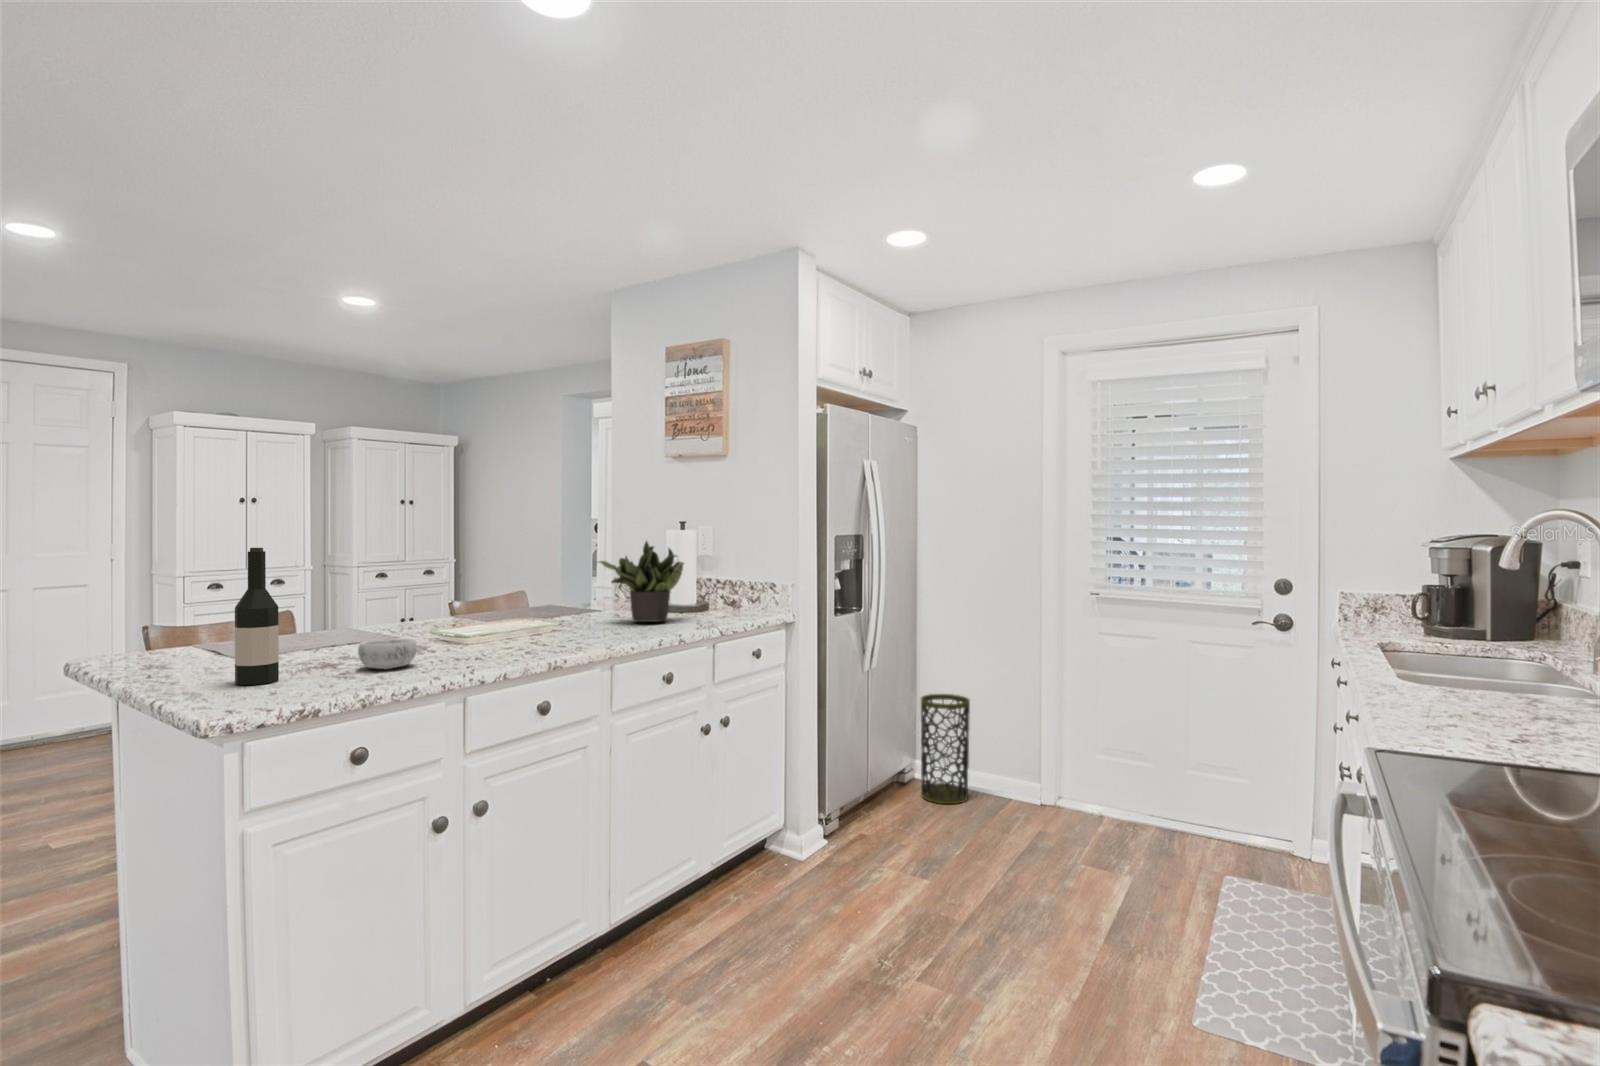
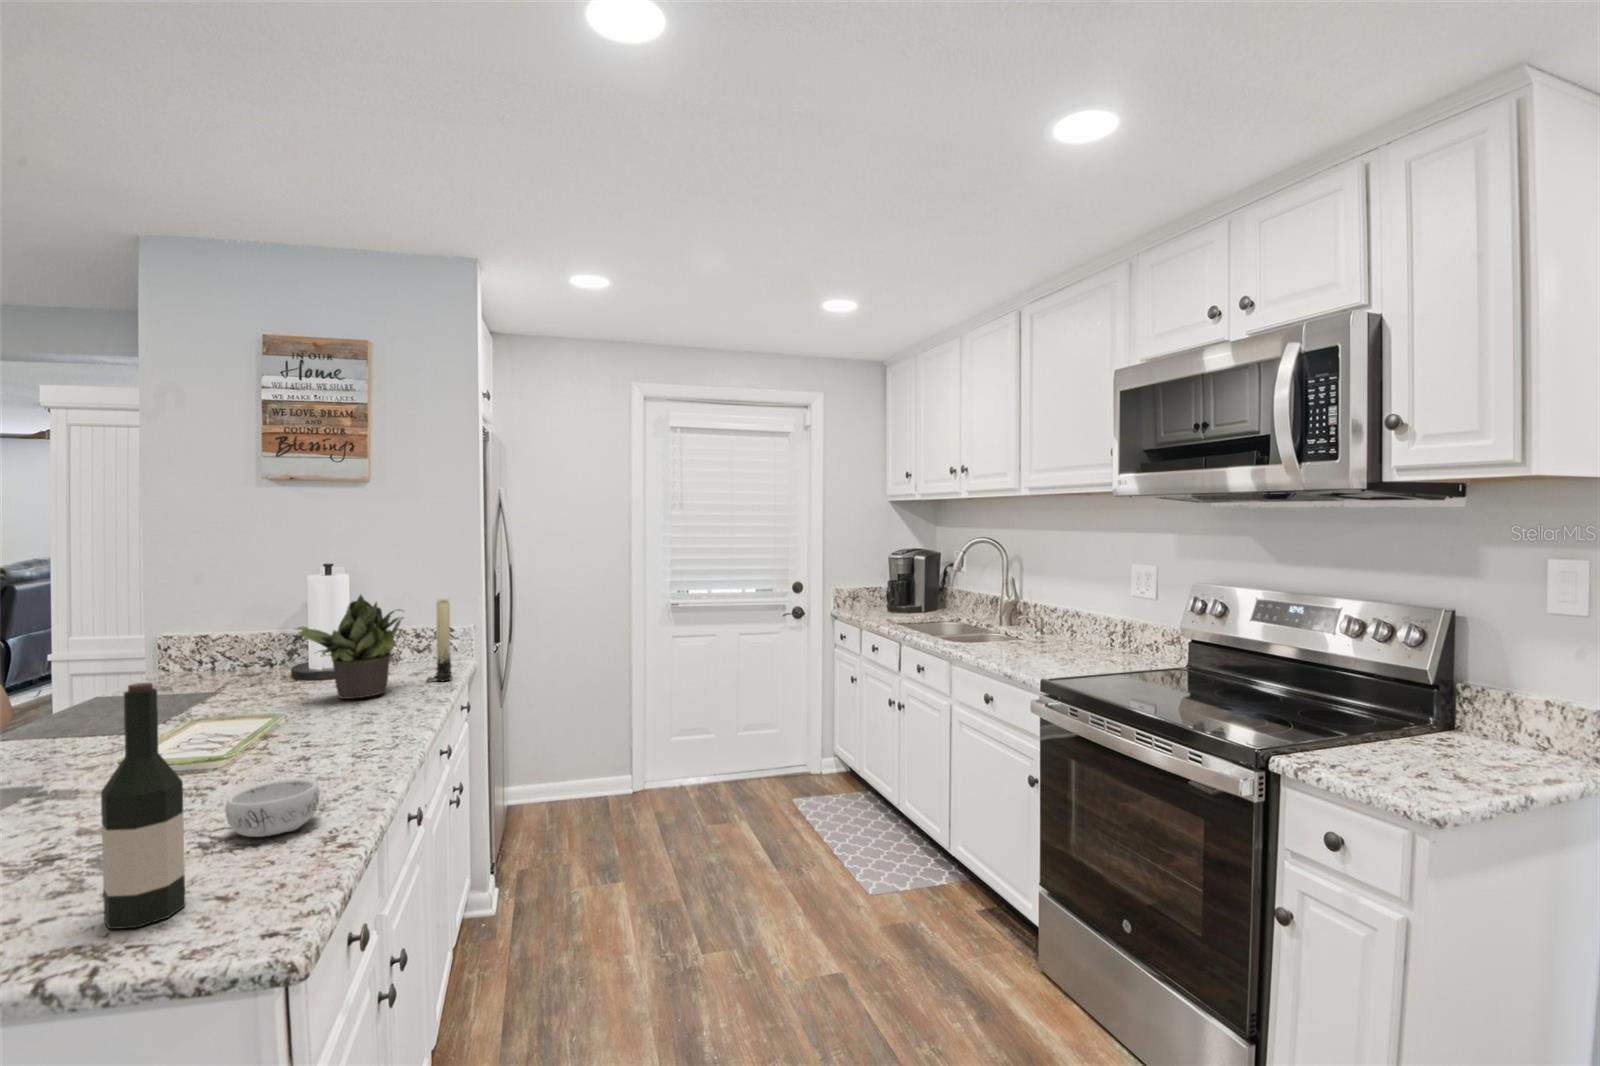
candle: none [707,551,726,622] -> present [427,599,452,682]
trash can: present [921,694,970,804] -> none [523,713,573,822]

